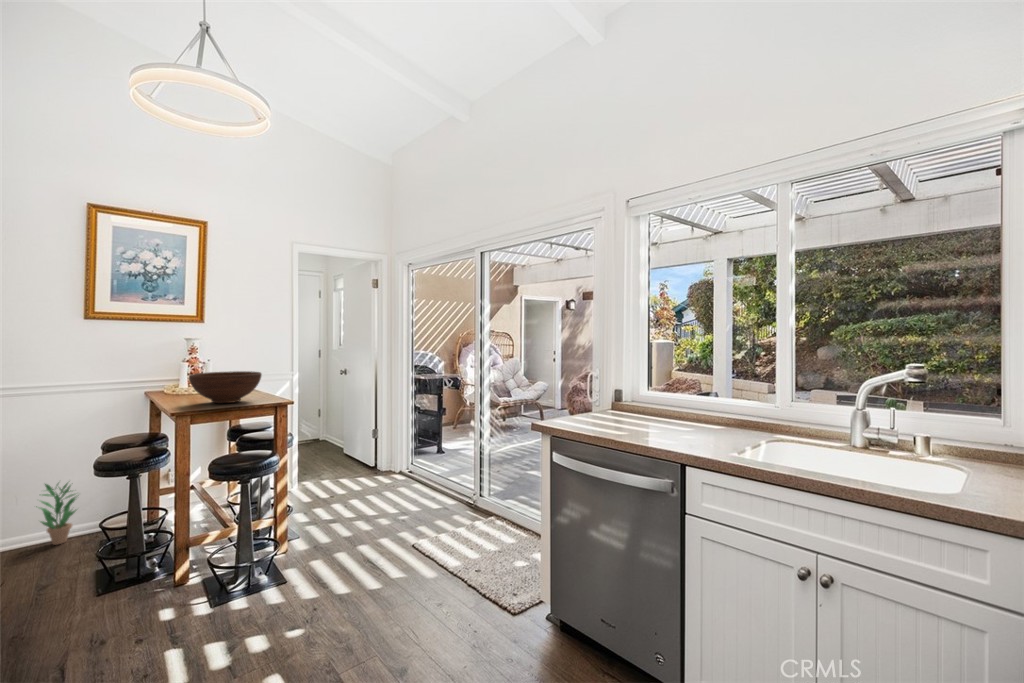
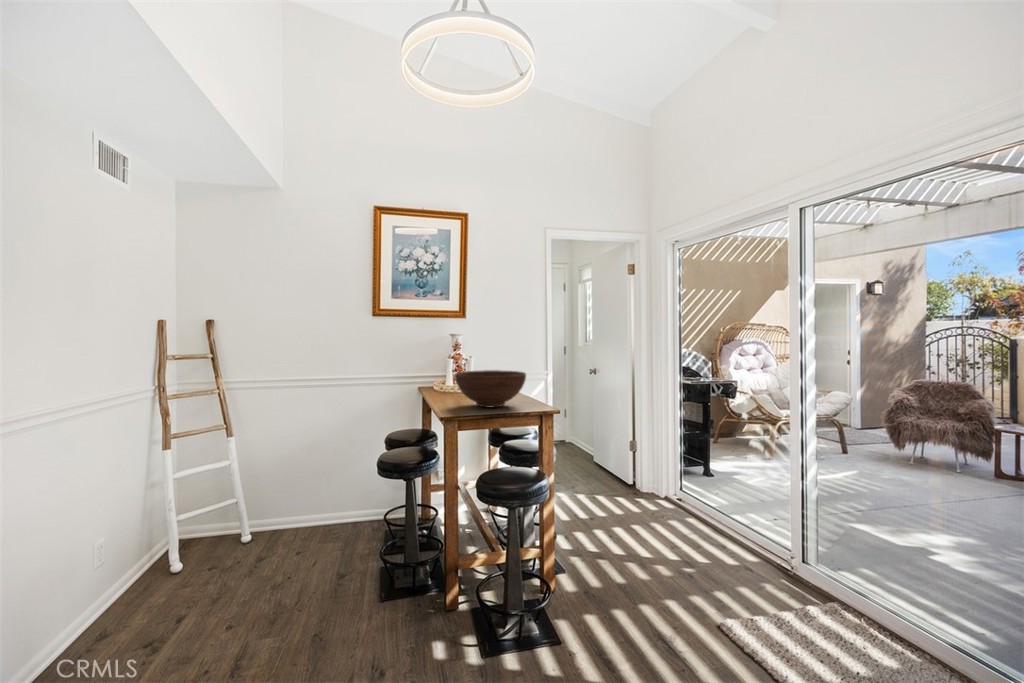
potted plant: present [36,483,76,545] -> none [335,467,369,528]

